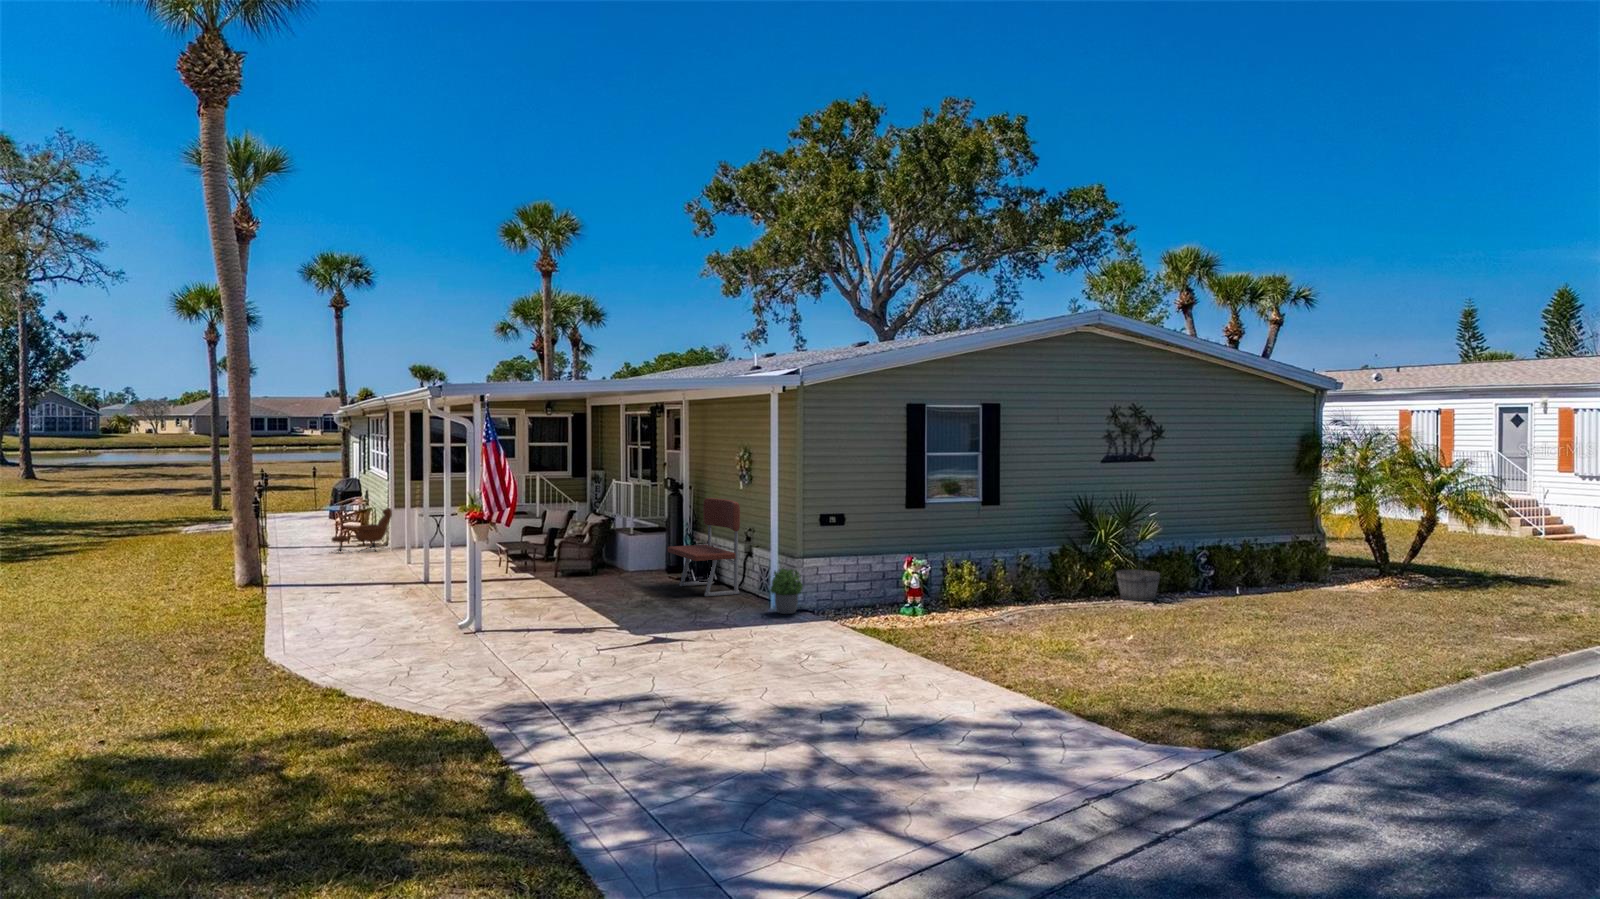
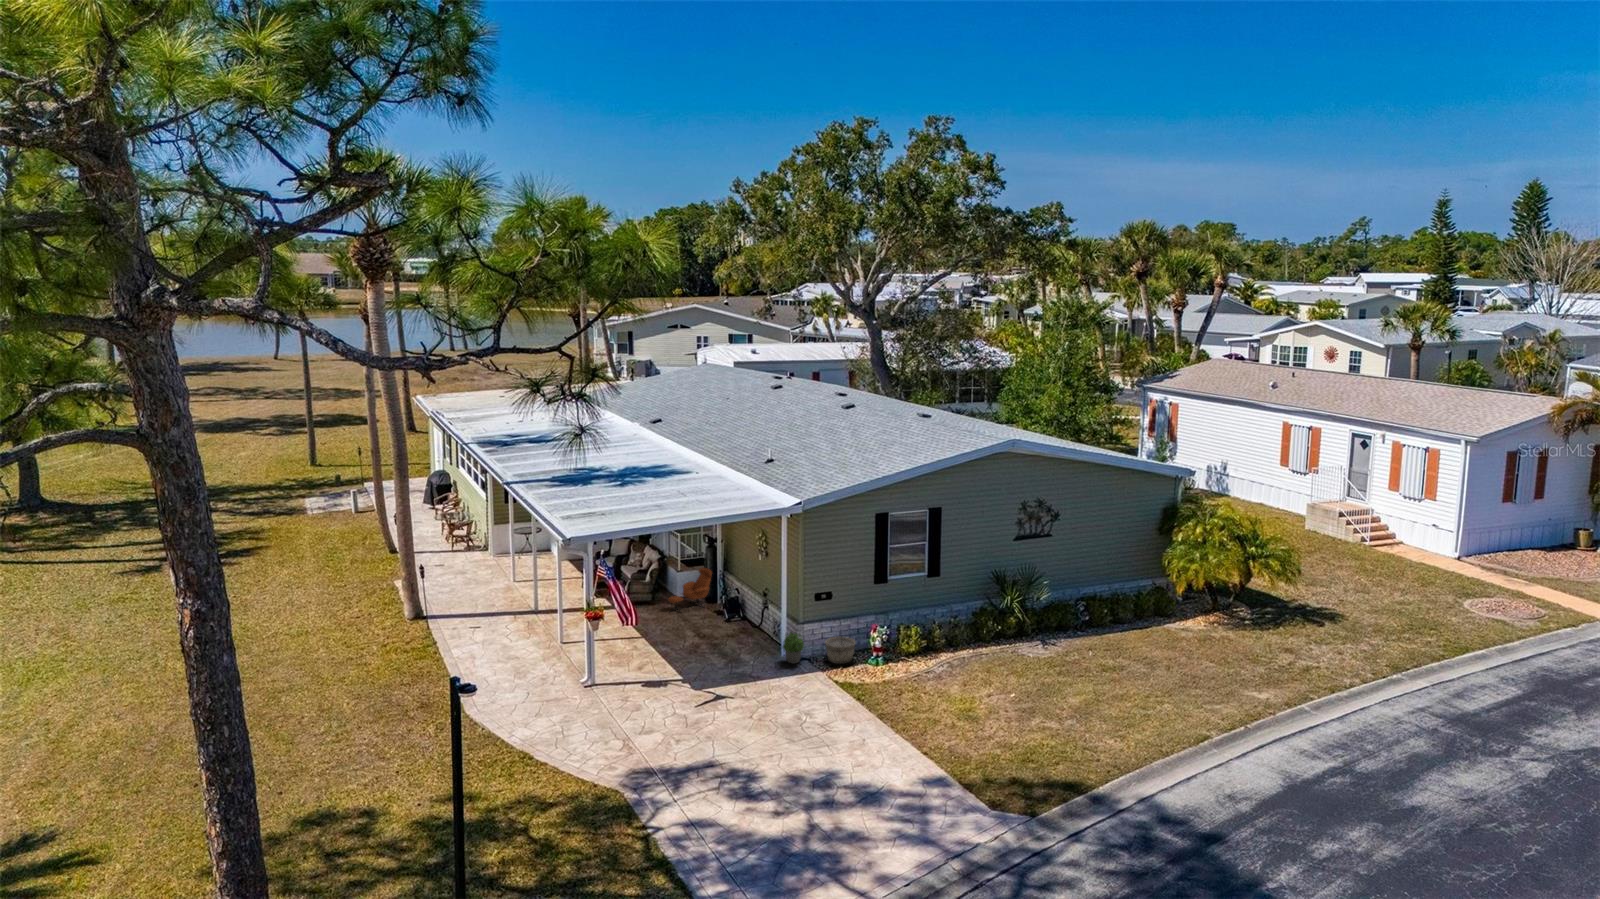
bench: present [667,498,740,597] -> none [711,562,761,639]
lounge chair: present [332,508,392,551] -> present [668,568,712,610]
wooden bucket: present [1116,569,1160,601] -> present [825,636,855,664]

